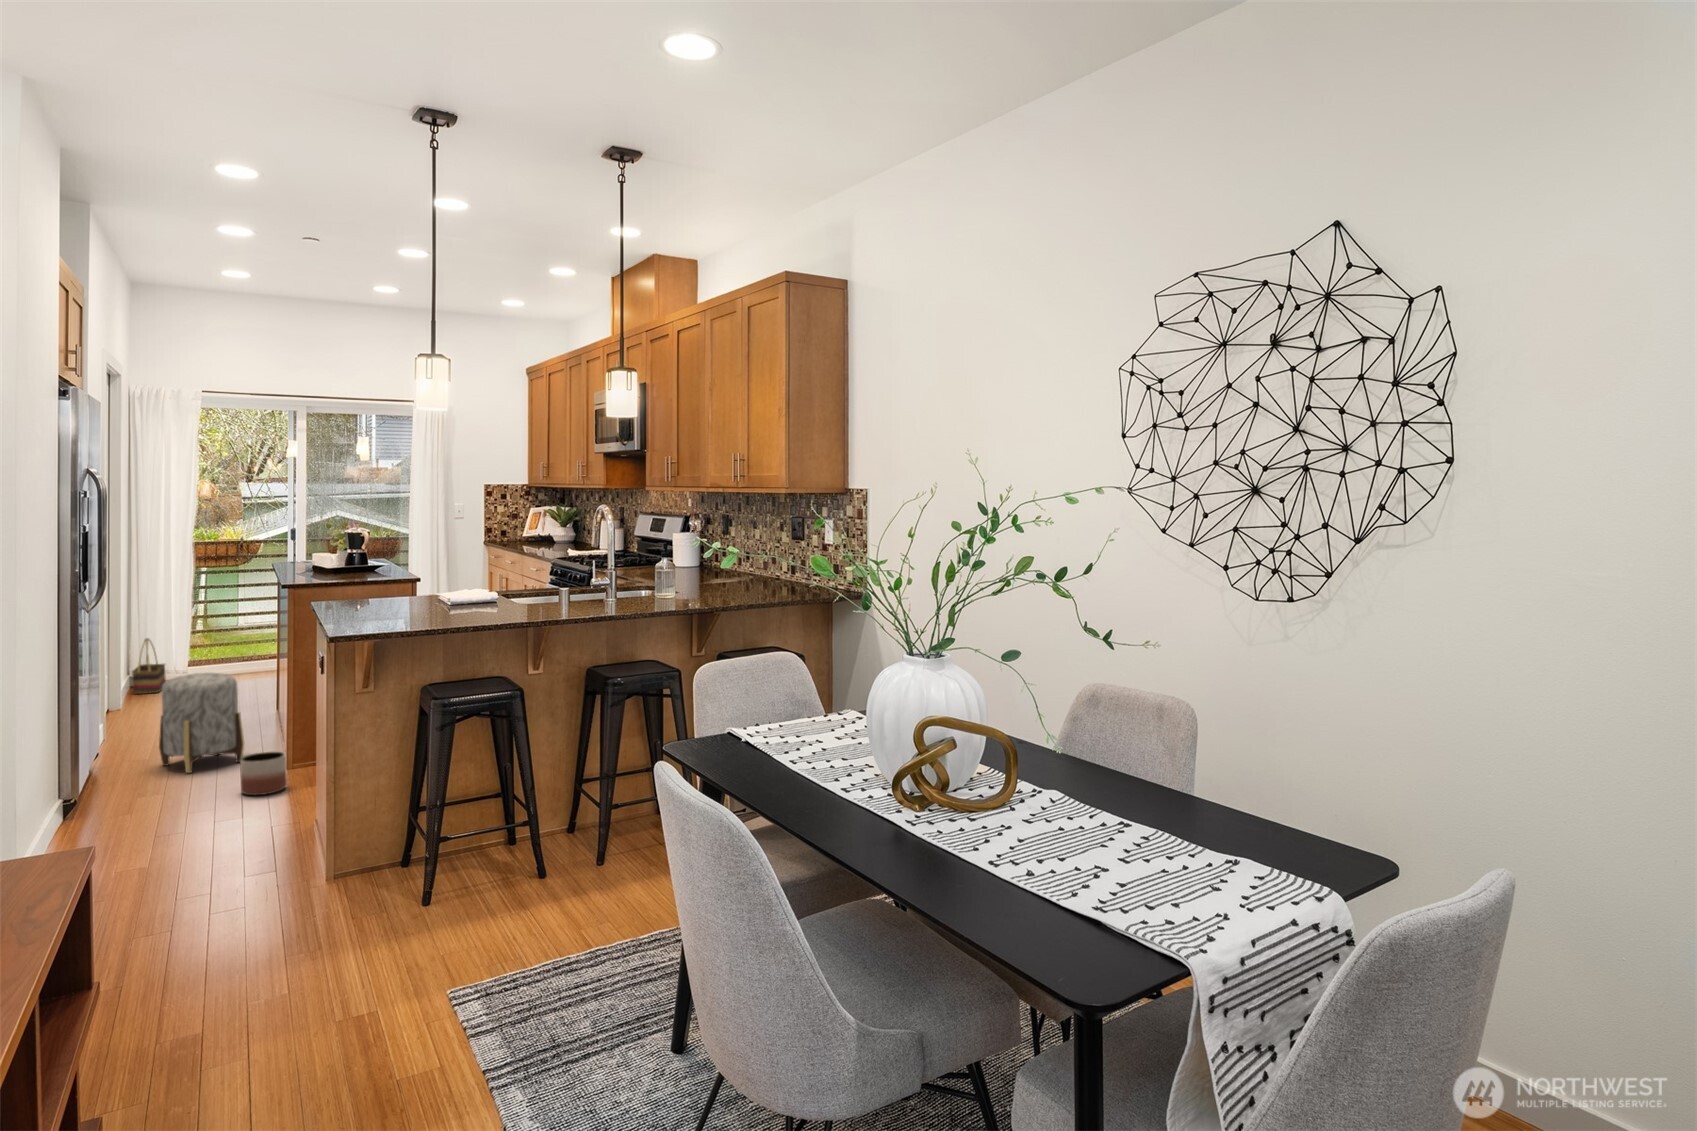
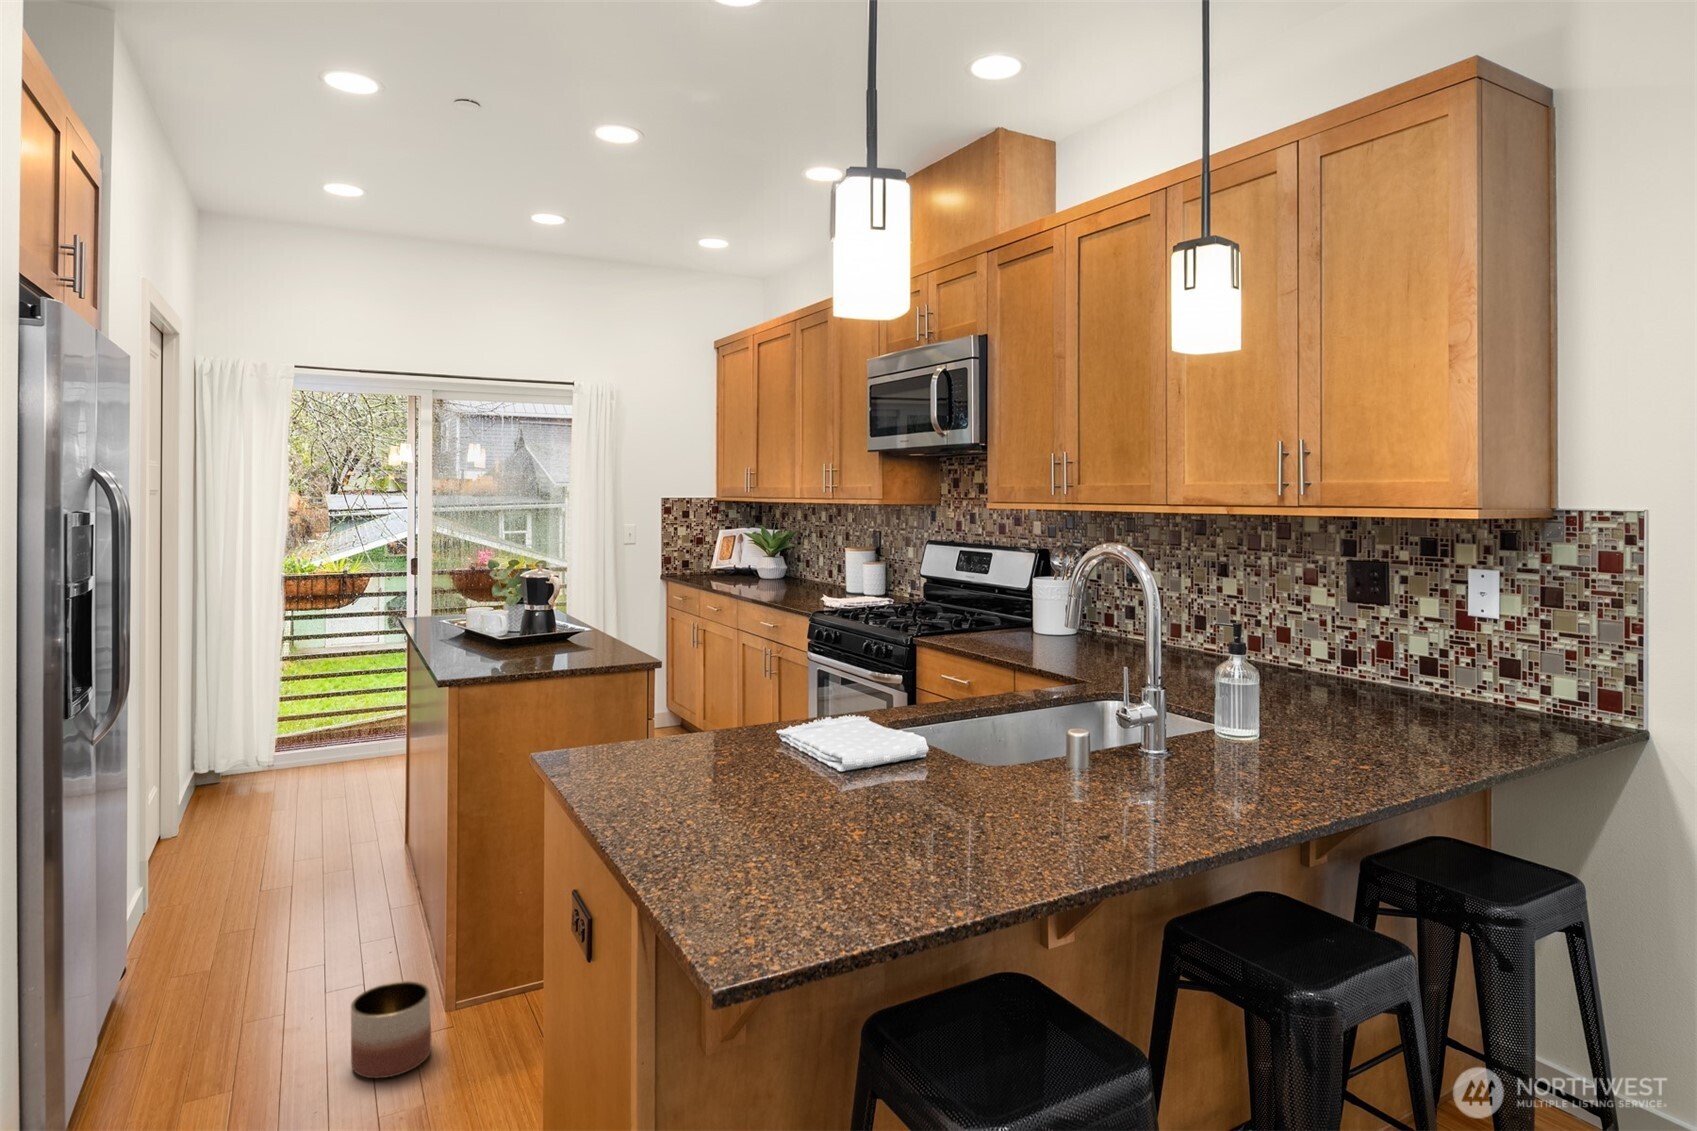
basket: present [132,638,166,694] -> none [194,717,243,800]
stool: present [159,673,244,773] -> none [214,813,355,1002]

